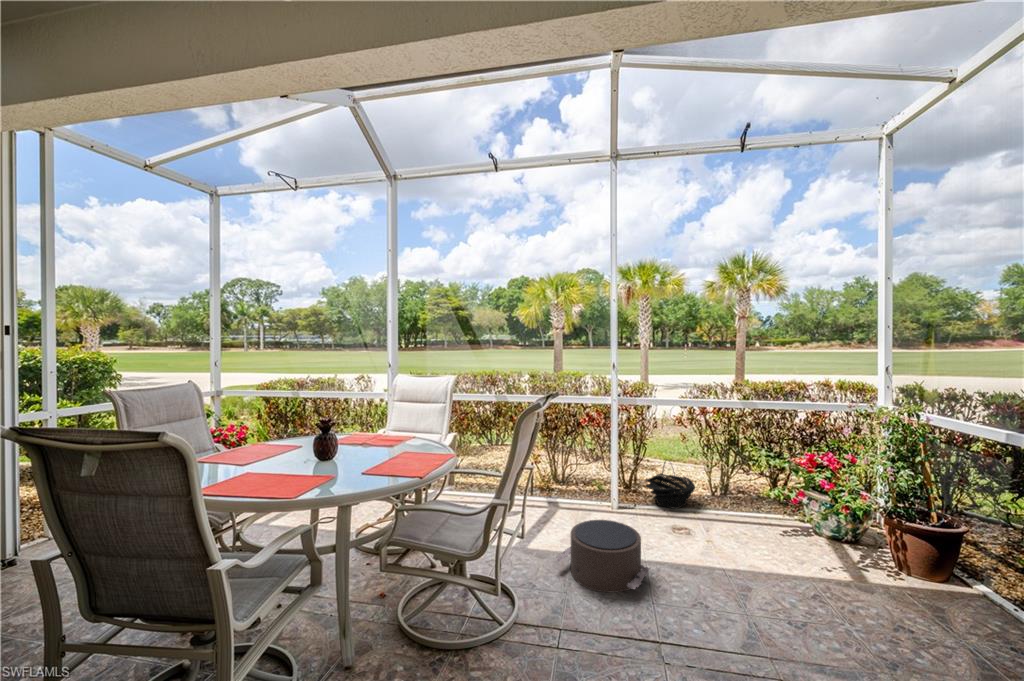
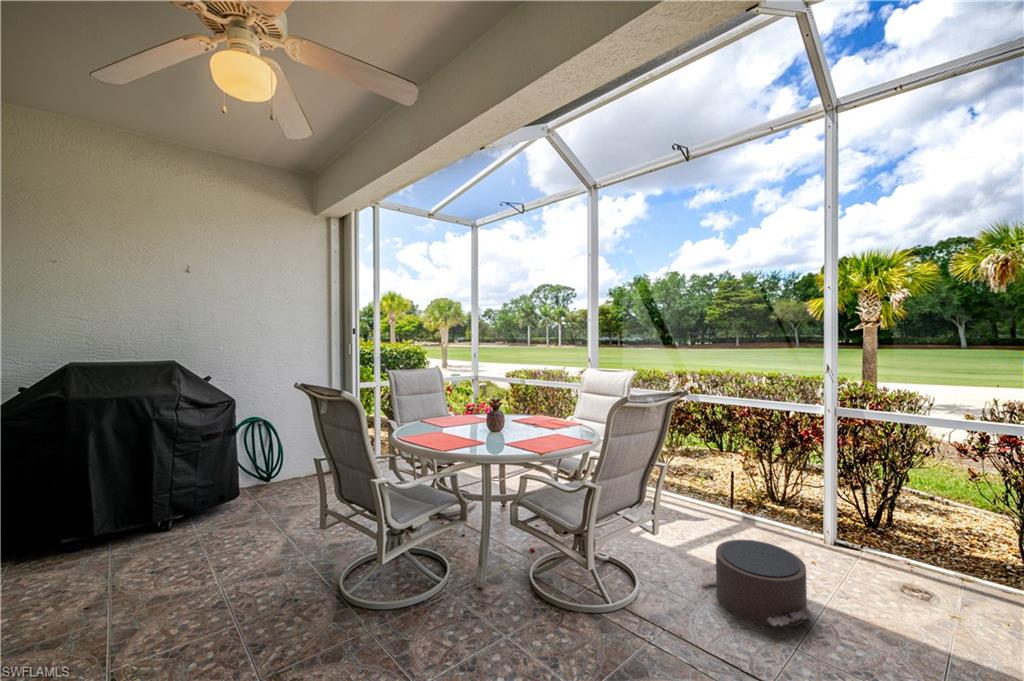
basket: present [646,459,695,509] -> none [886,498,976,569]

